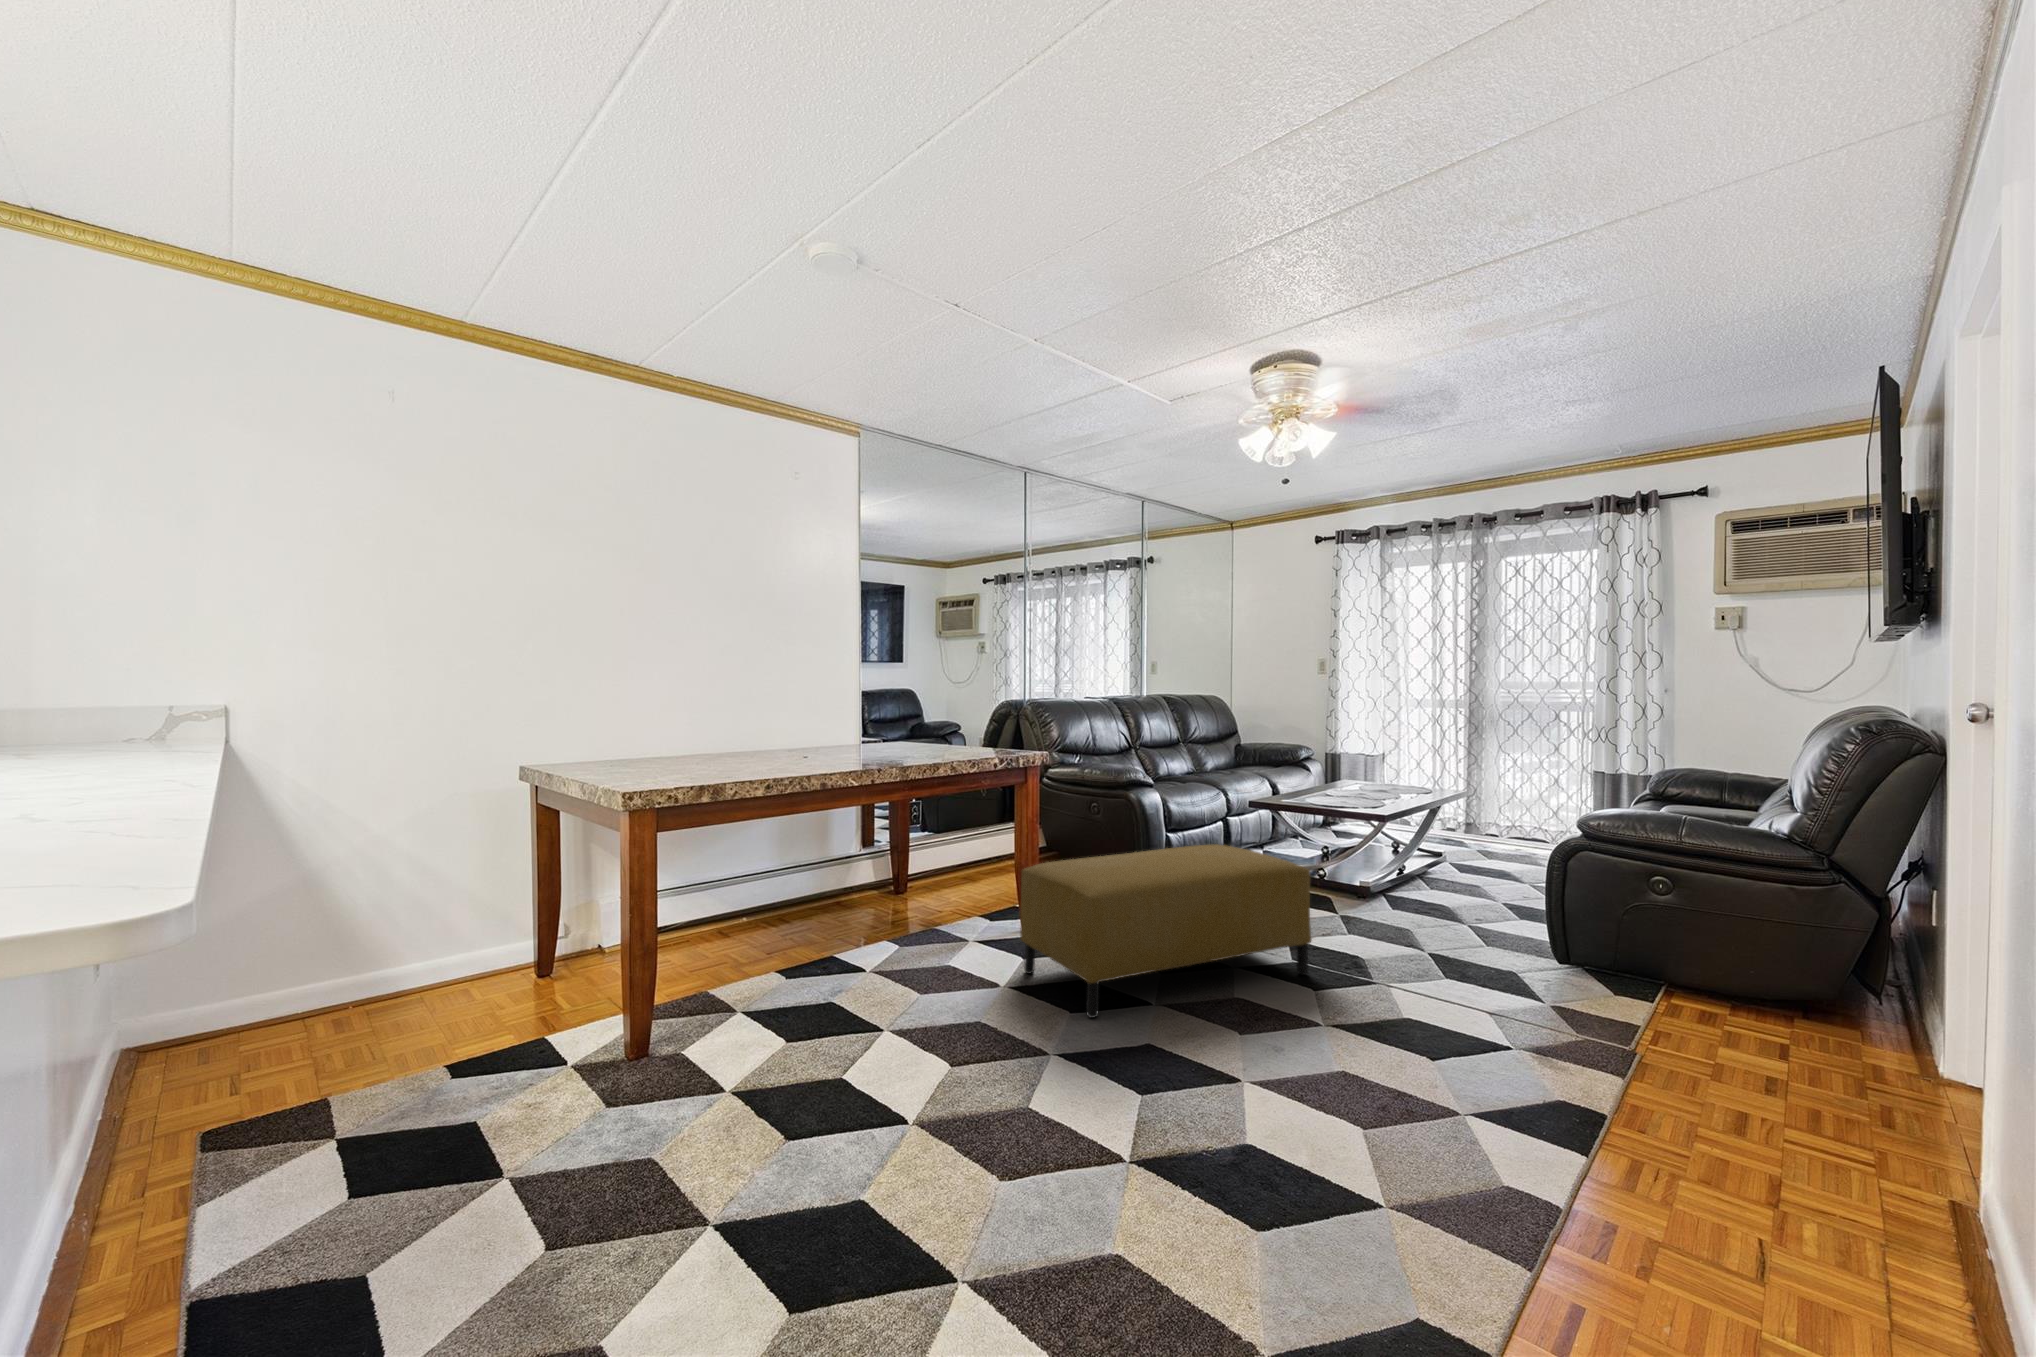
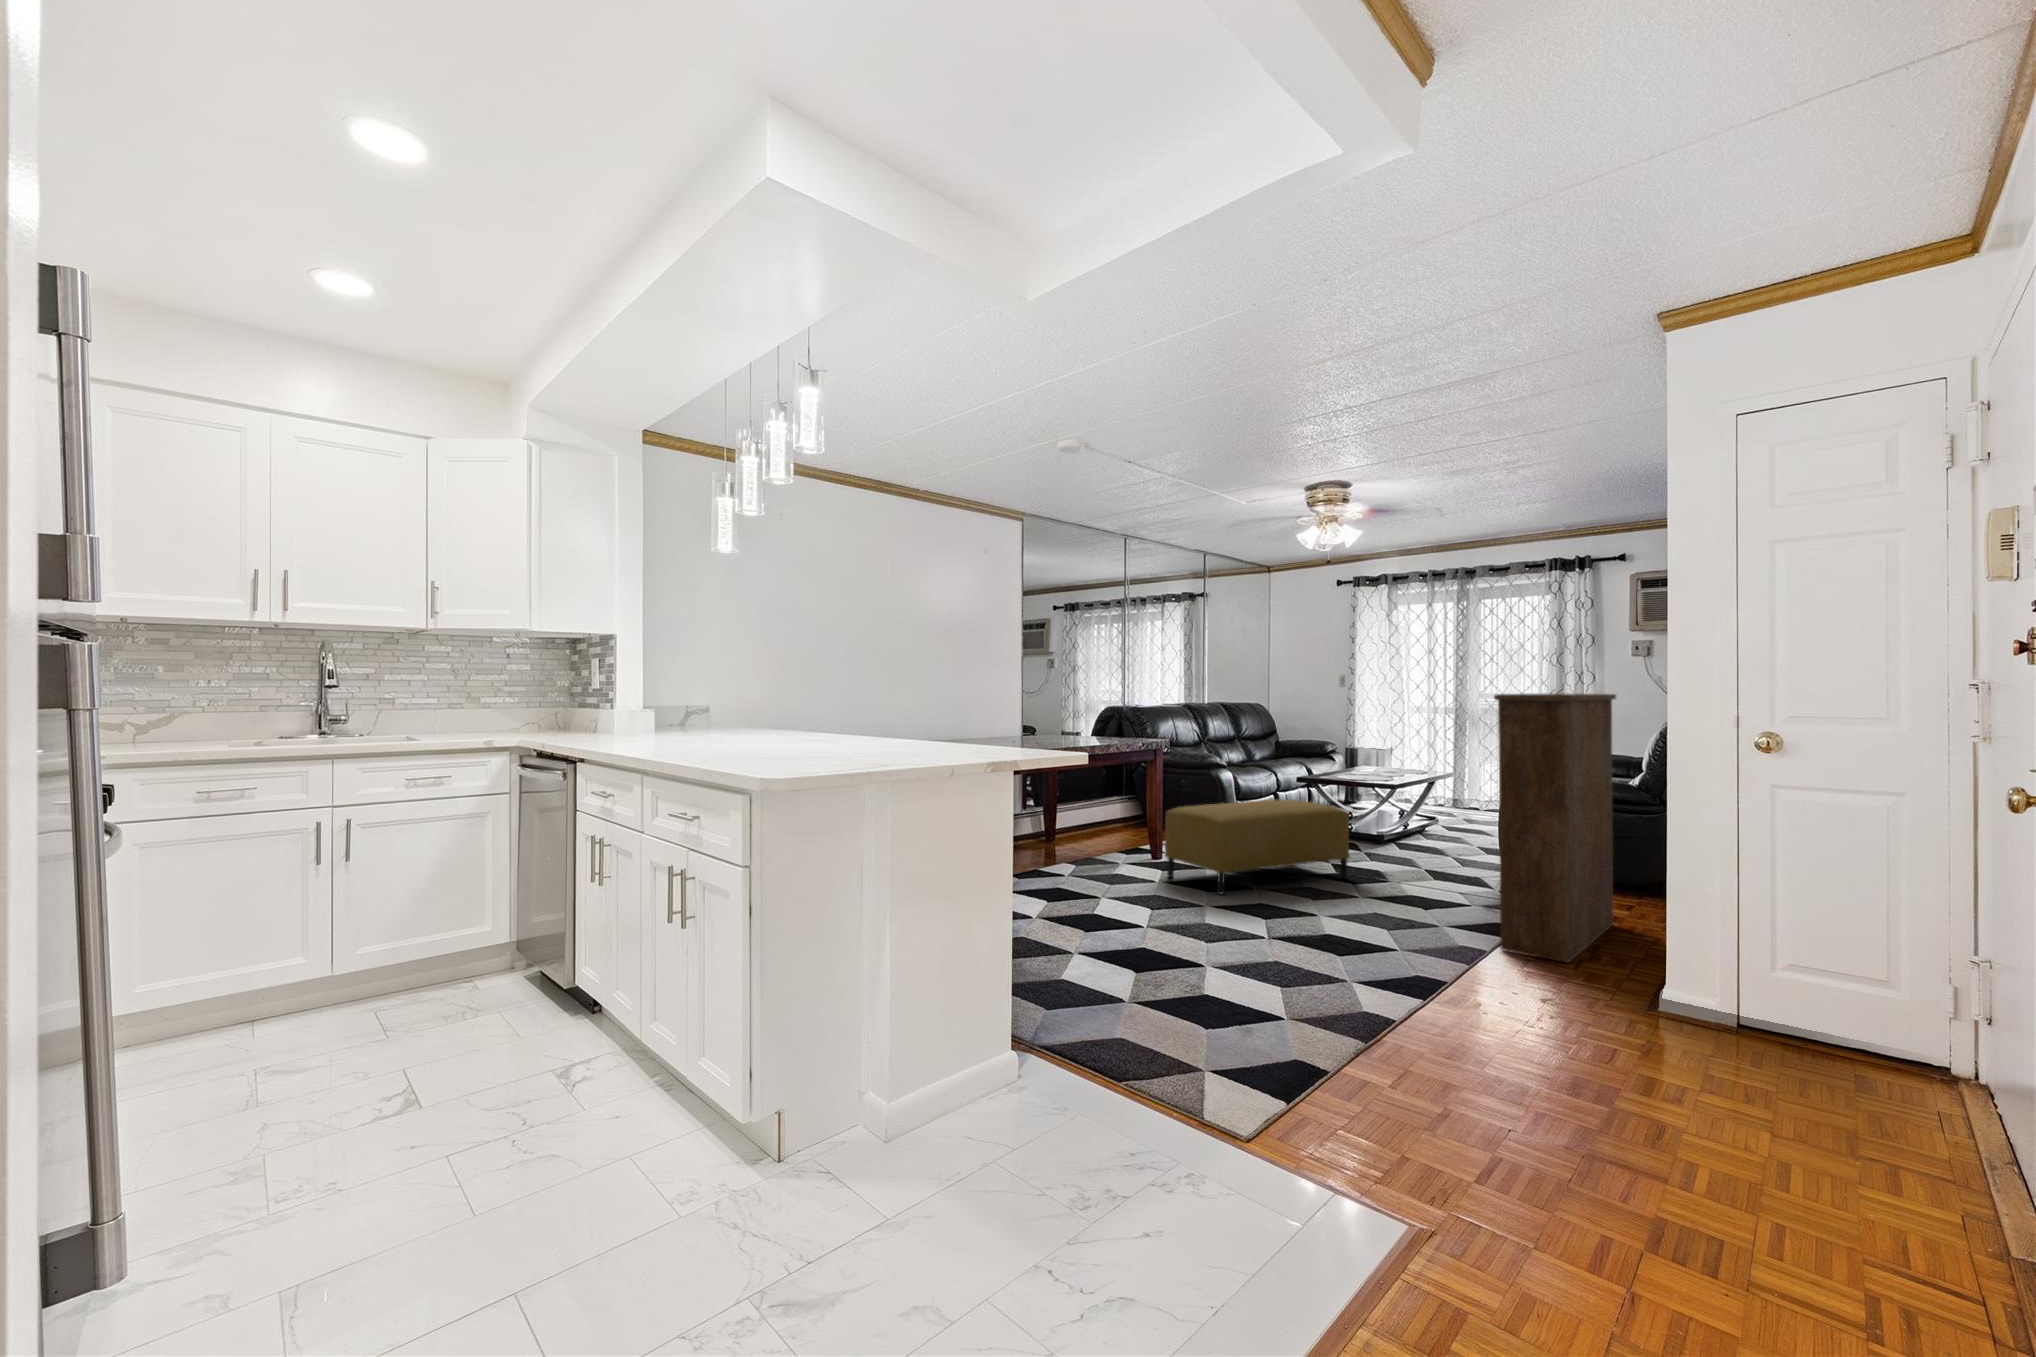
bookshelf: none [1572,682,1782,1246] -> present [1494,693,1616,962]

